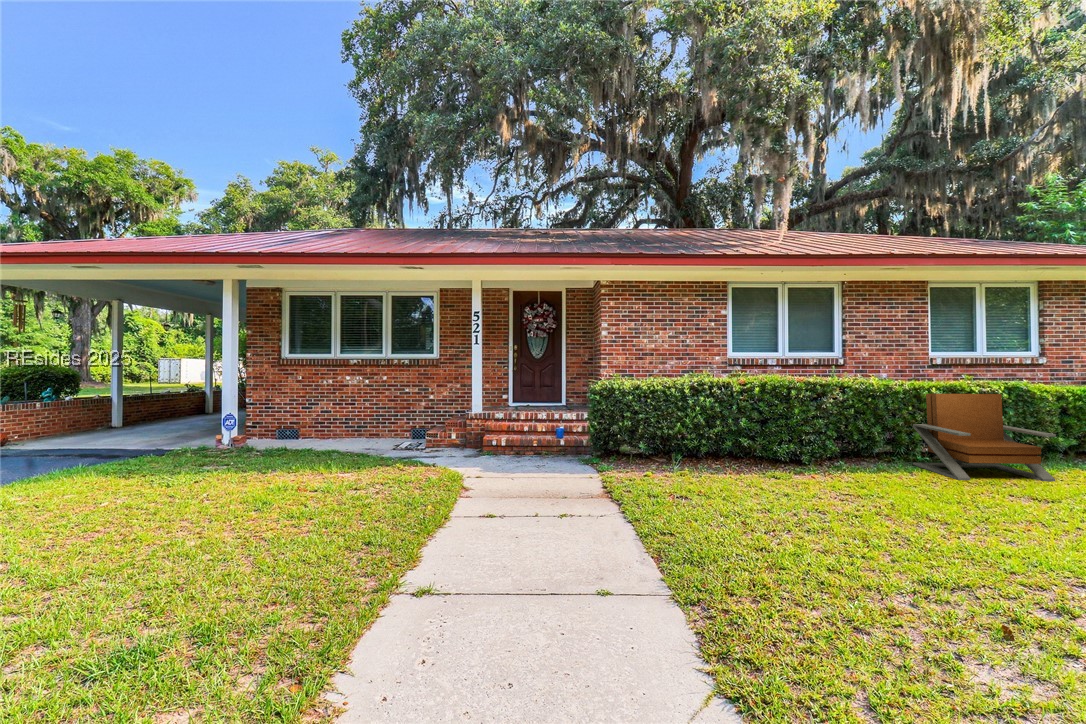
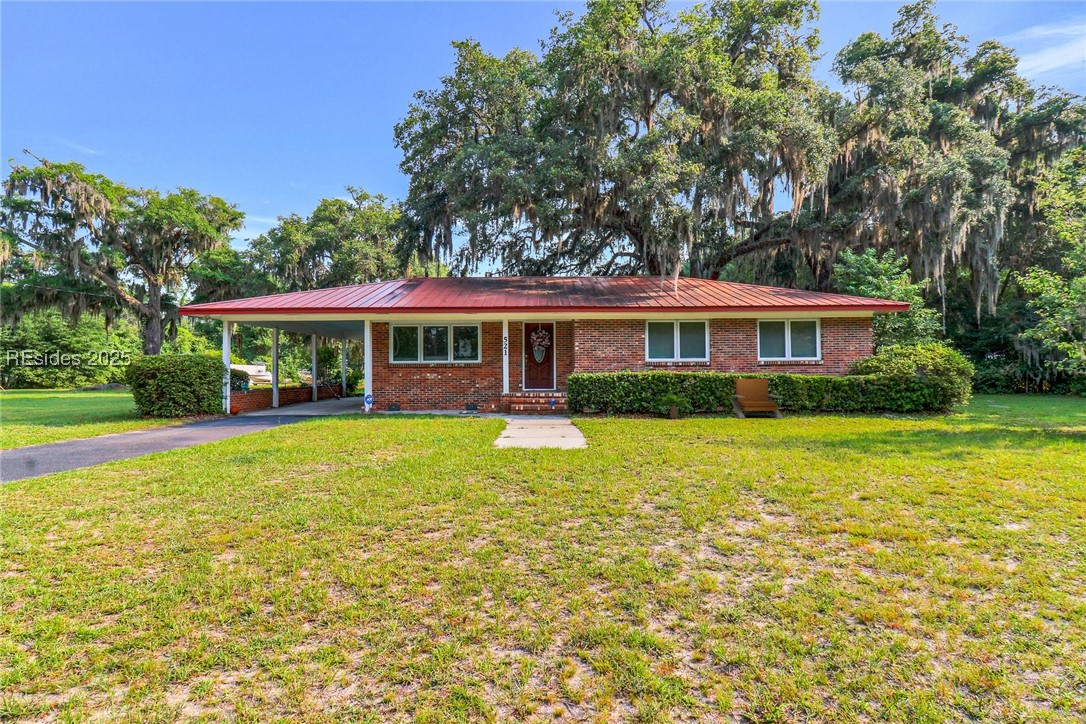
potted plant: none [776,423,847,476] -> present [661,395,686,418]

